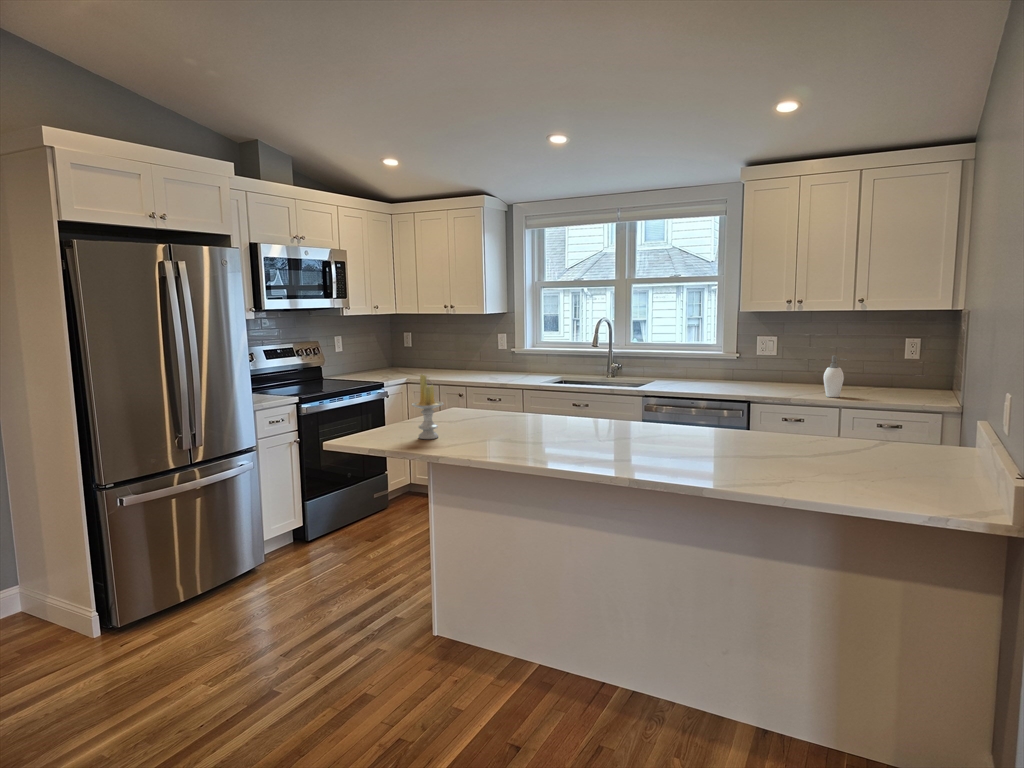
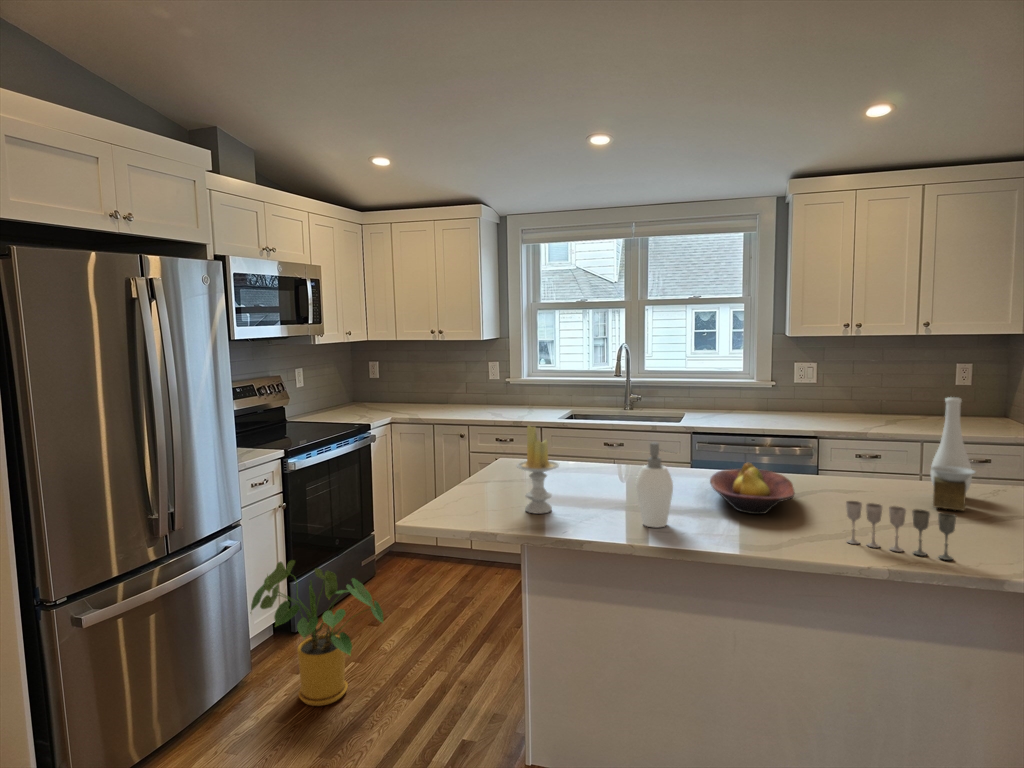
soap dispenser: present [823,356,847,397] -> present [636,442,673,528]
vase: none [723,360,771,449] -> present [931,397,975,511]
fruit bowl: none [554,409,625,445] -> present [710,463,795,514]
wine glass: none [615,432,675,475] -> present [846,501,956,560]
house plant: none [258,479,355,585] -> present [251,560,383,706]

